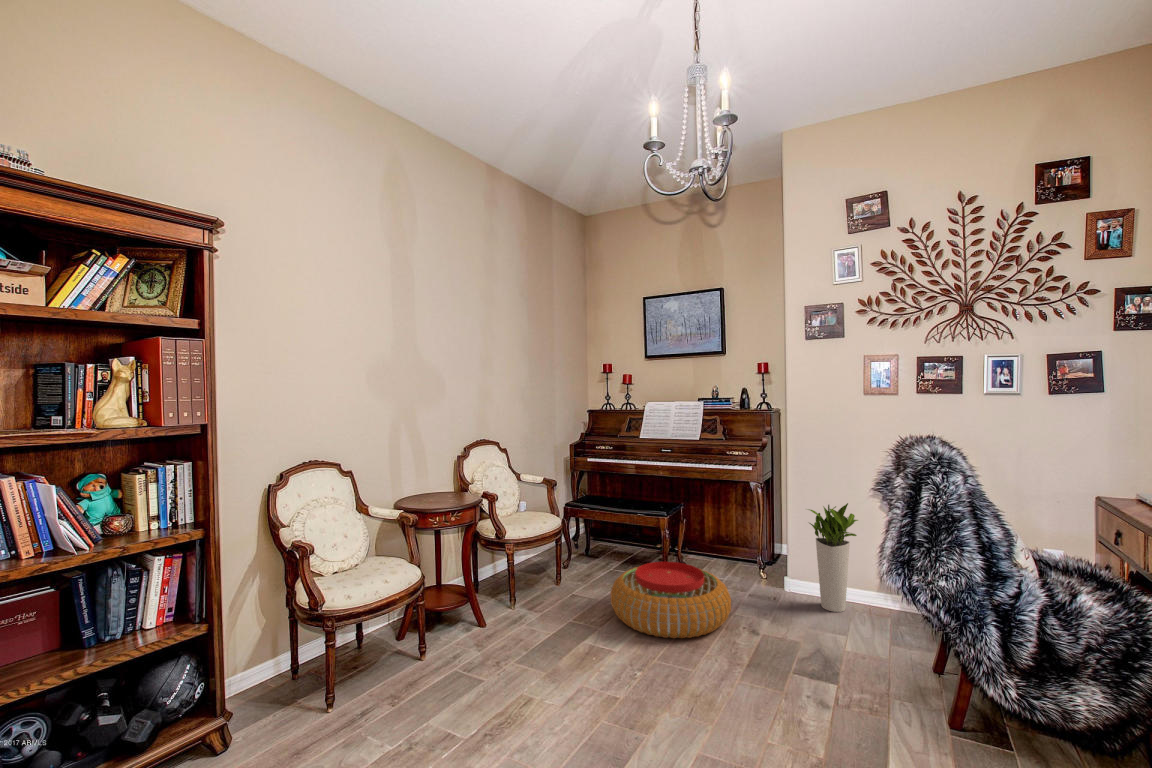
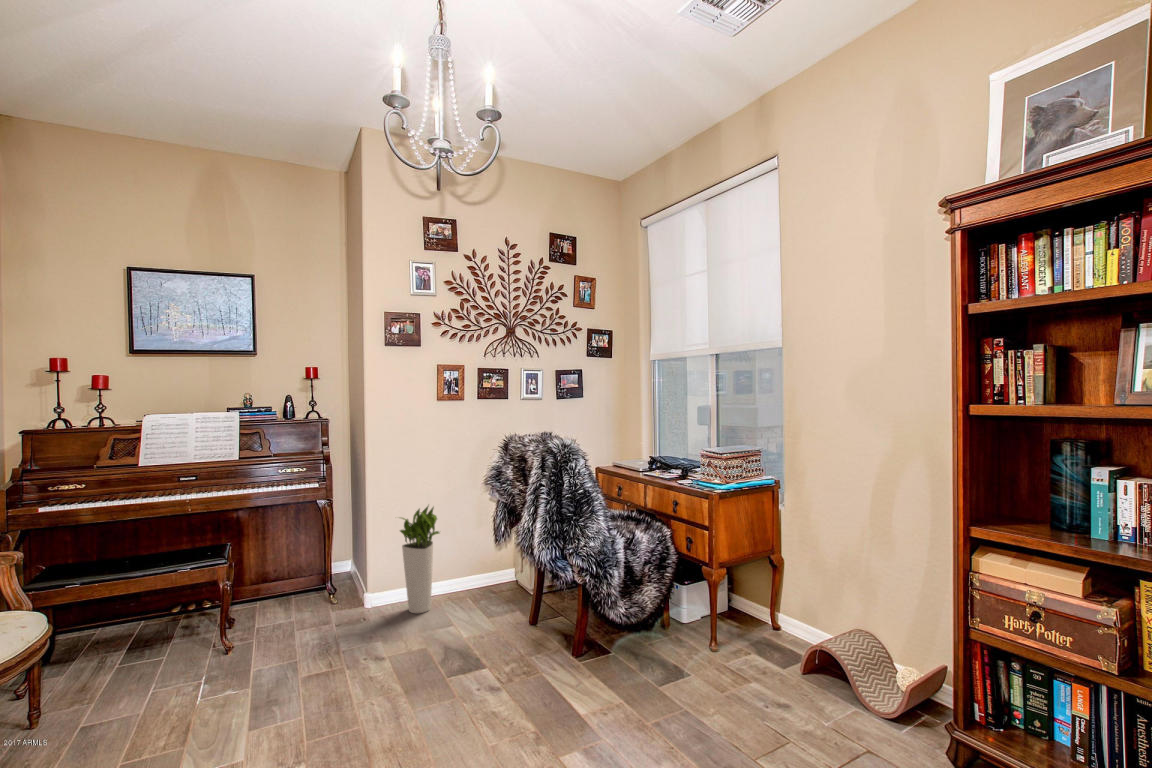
pouf: present [611,562,731,638] -> none [173,615,351,726]

